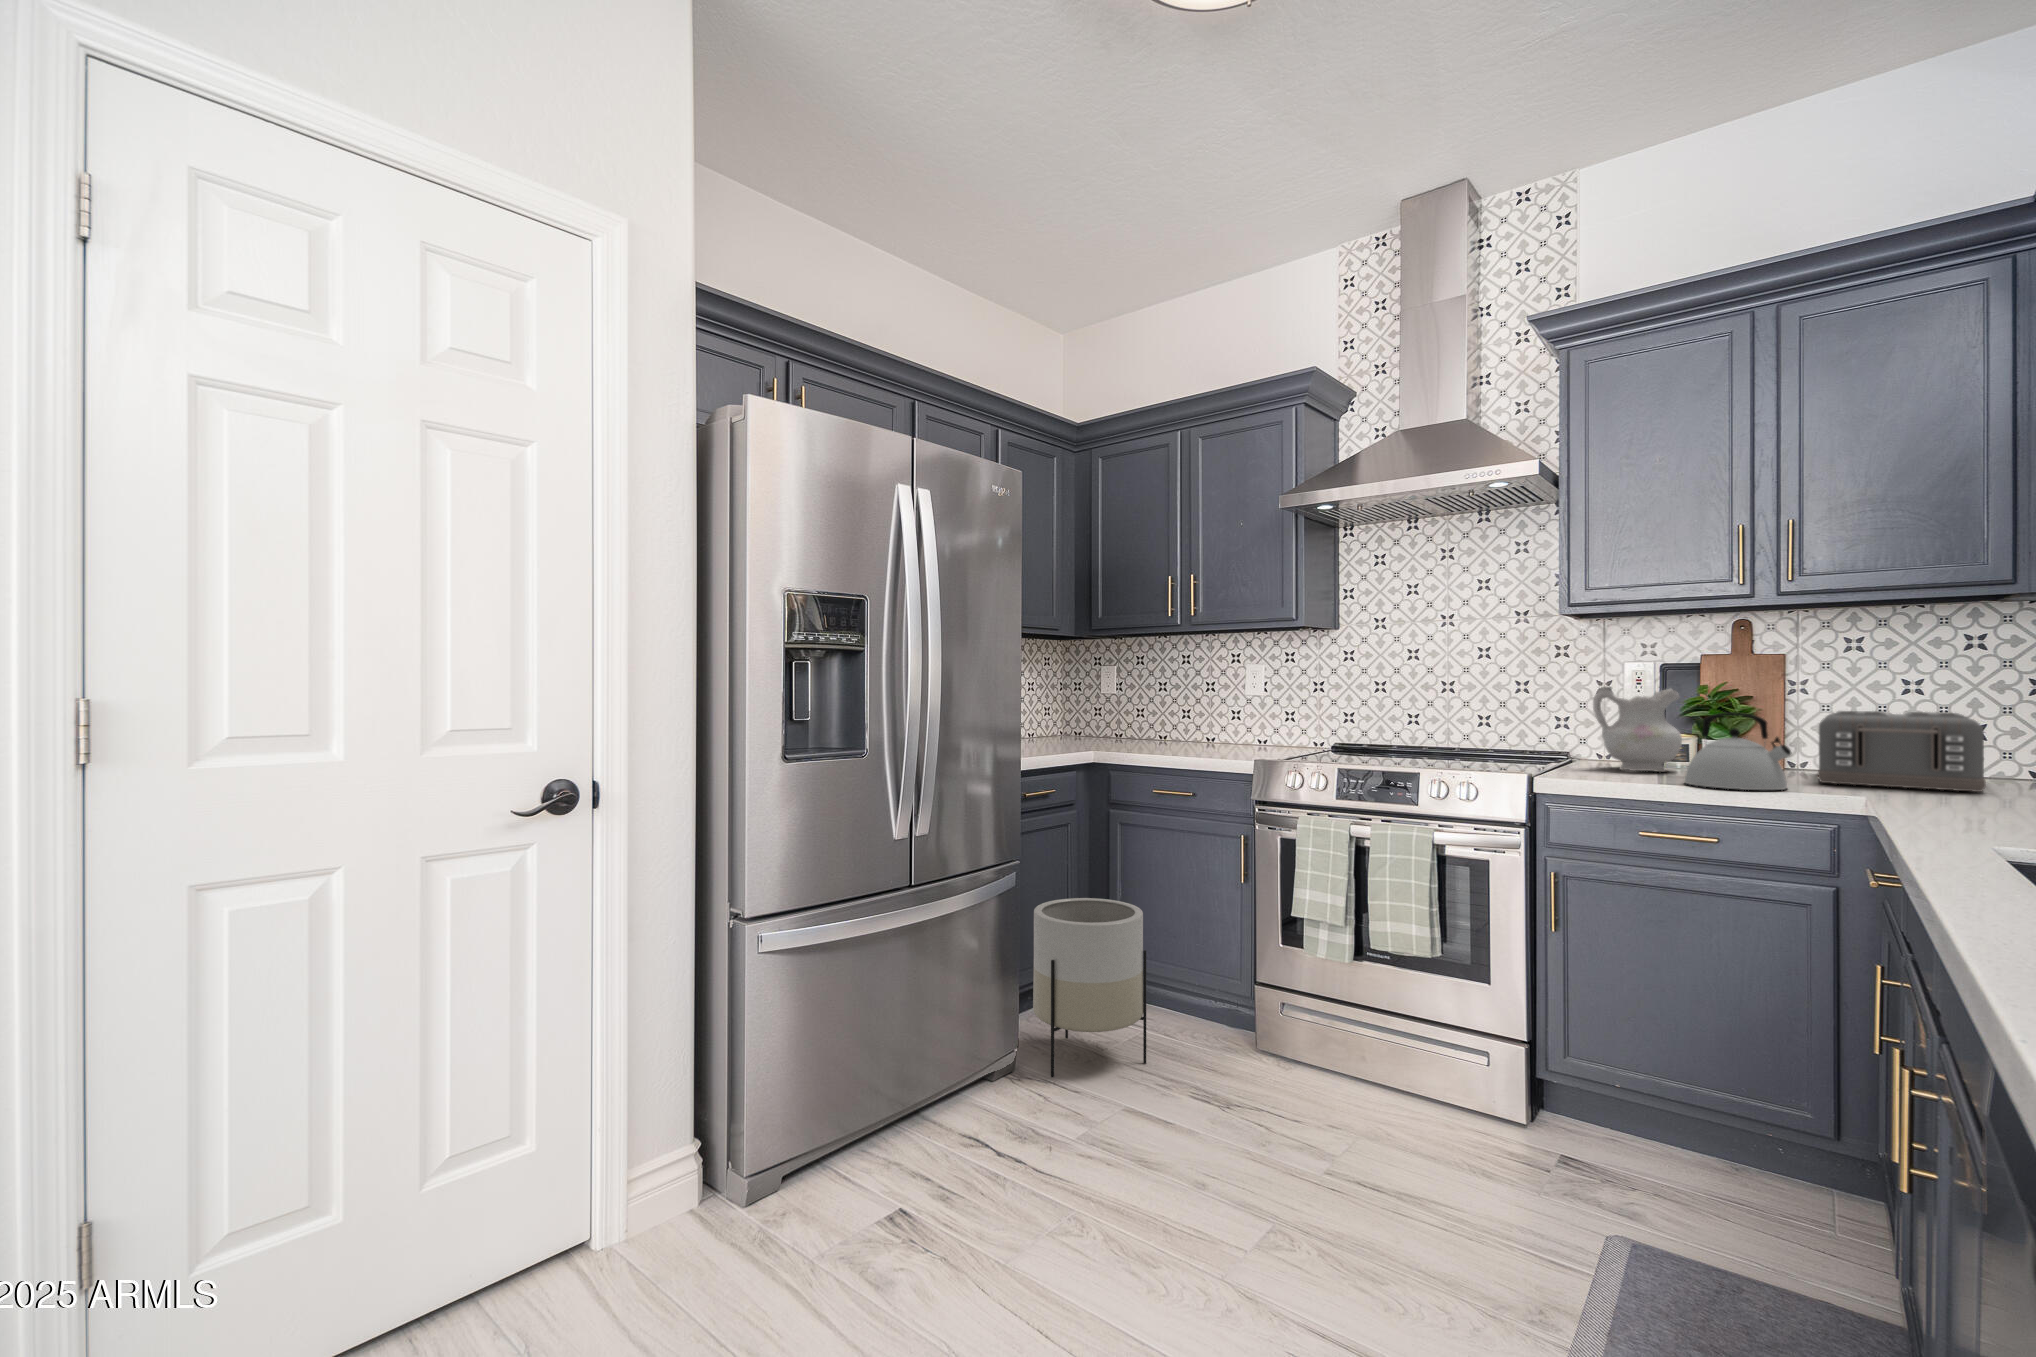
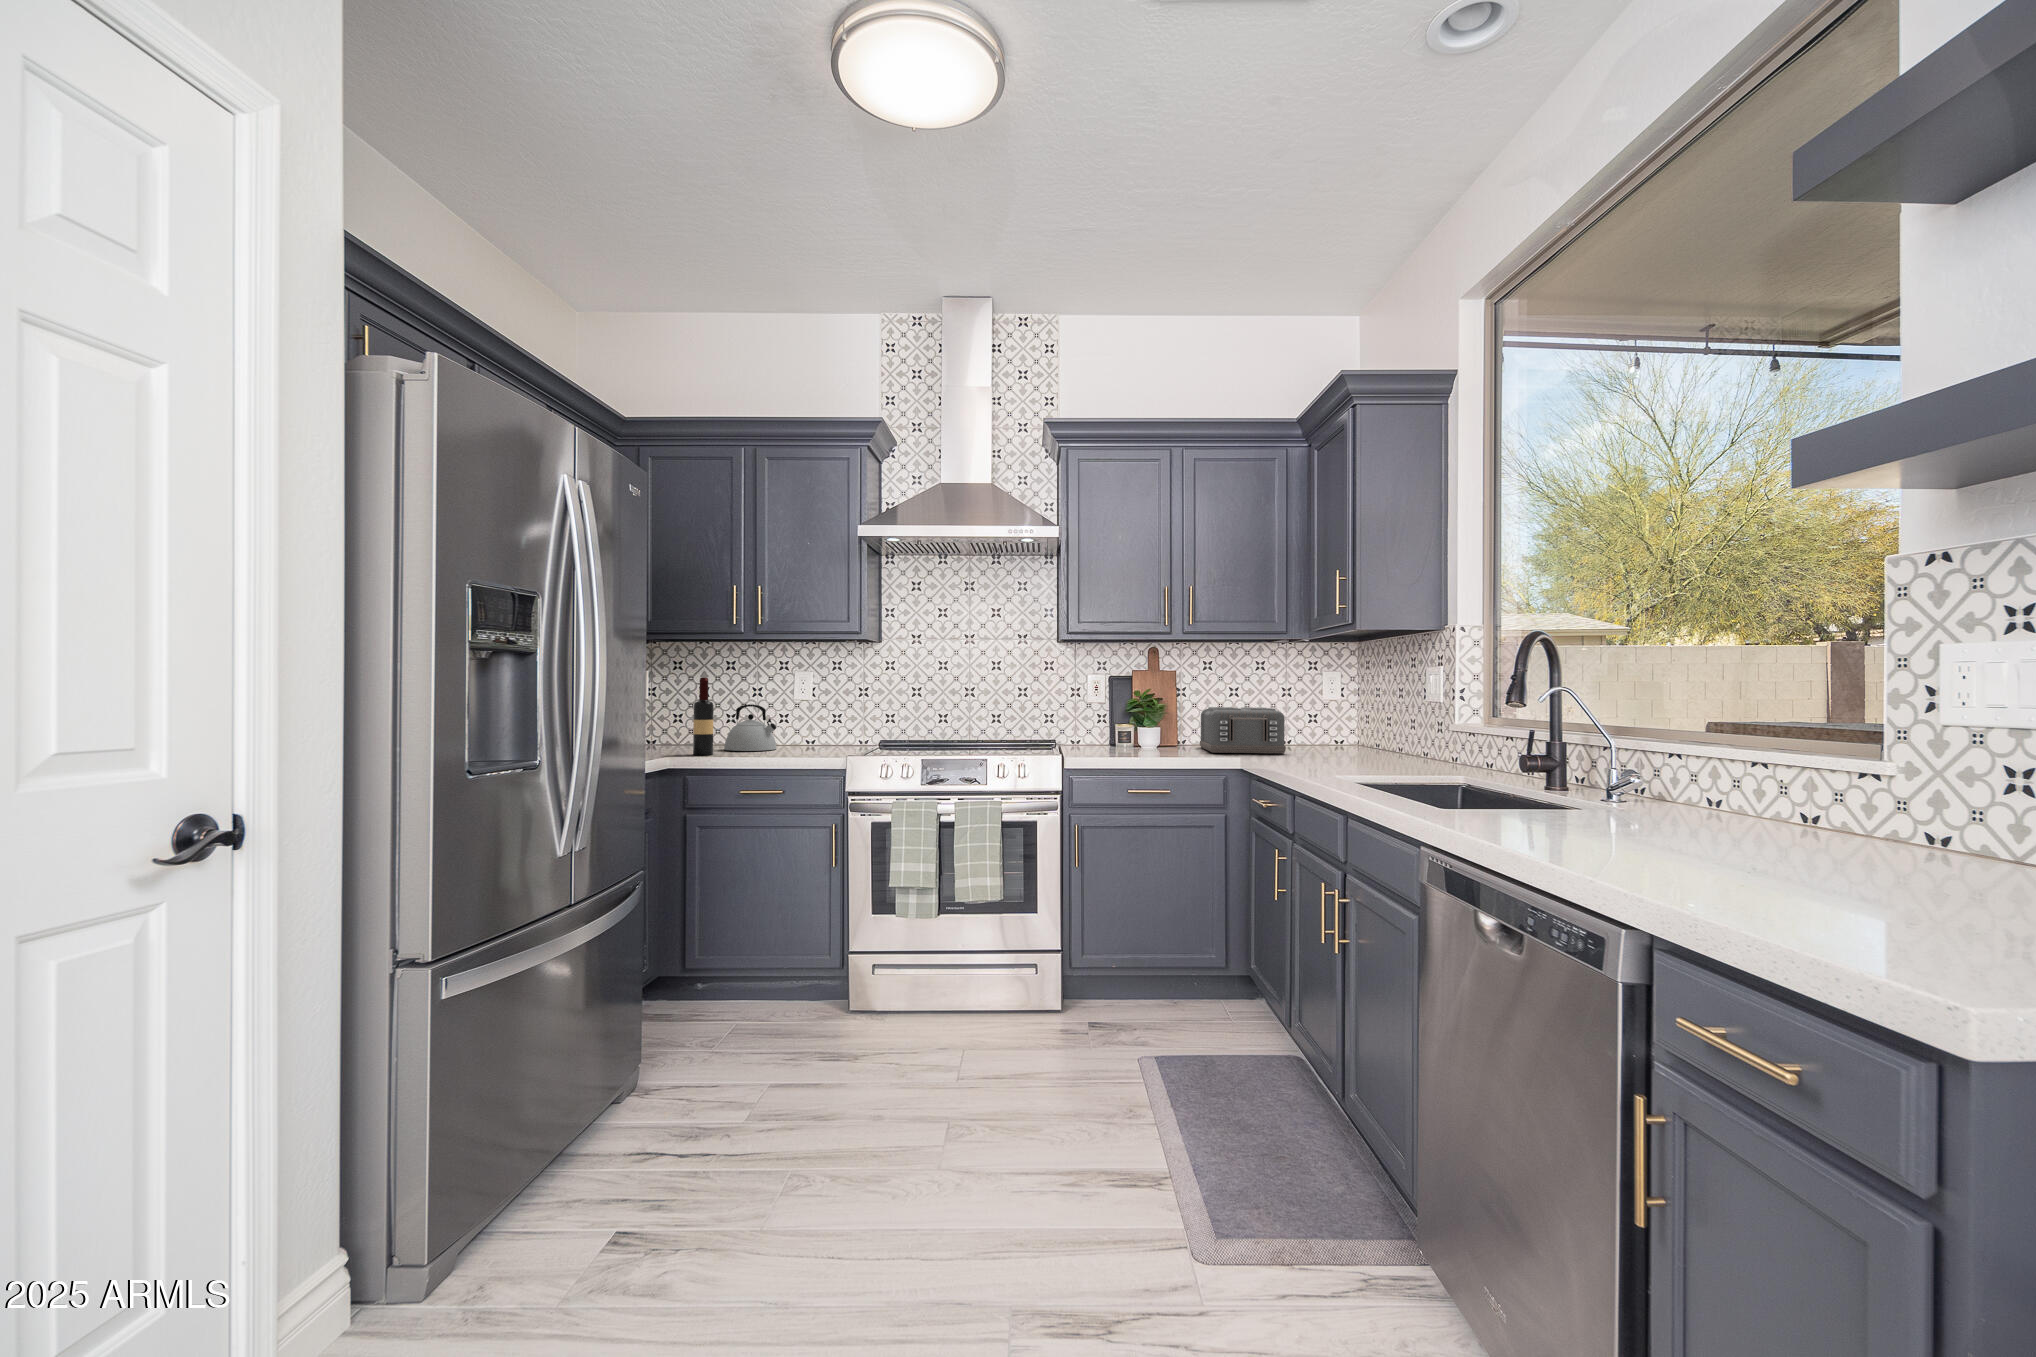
wine bottle: none [1115,673,1135,752] -> present [693,678,714,755]
ceramic pitcher: present [1593,687,1682,772] -> none [1083,691,1134,751]
kettle: present [1685,712,1791,790] -> present [724,704,776,751]
planter: present [1033,898,1146,1077] -> none [644,898,760,1080]

